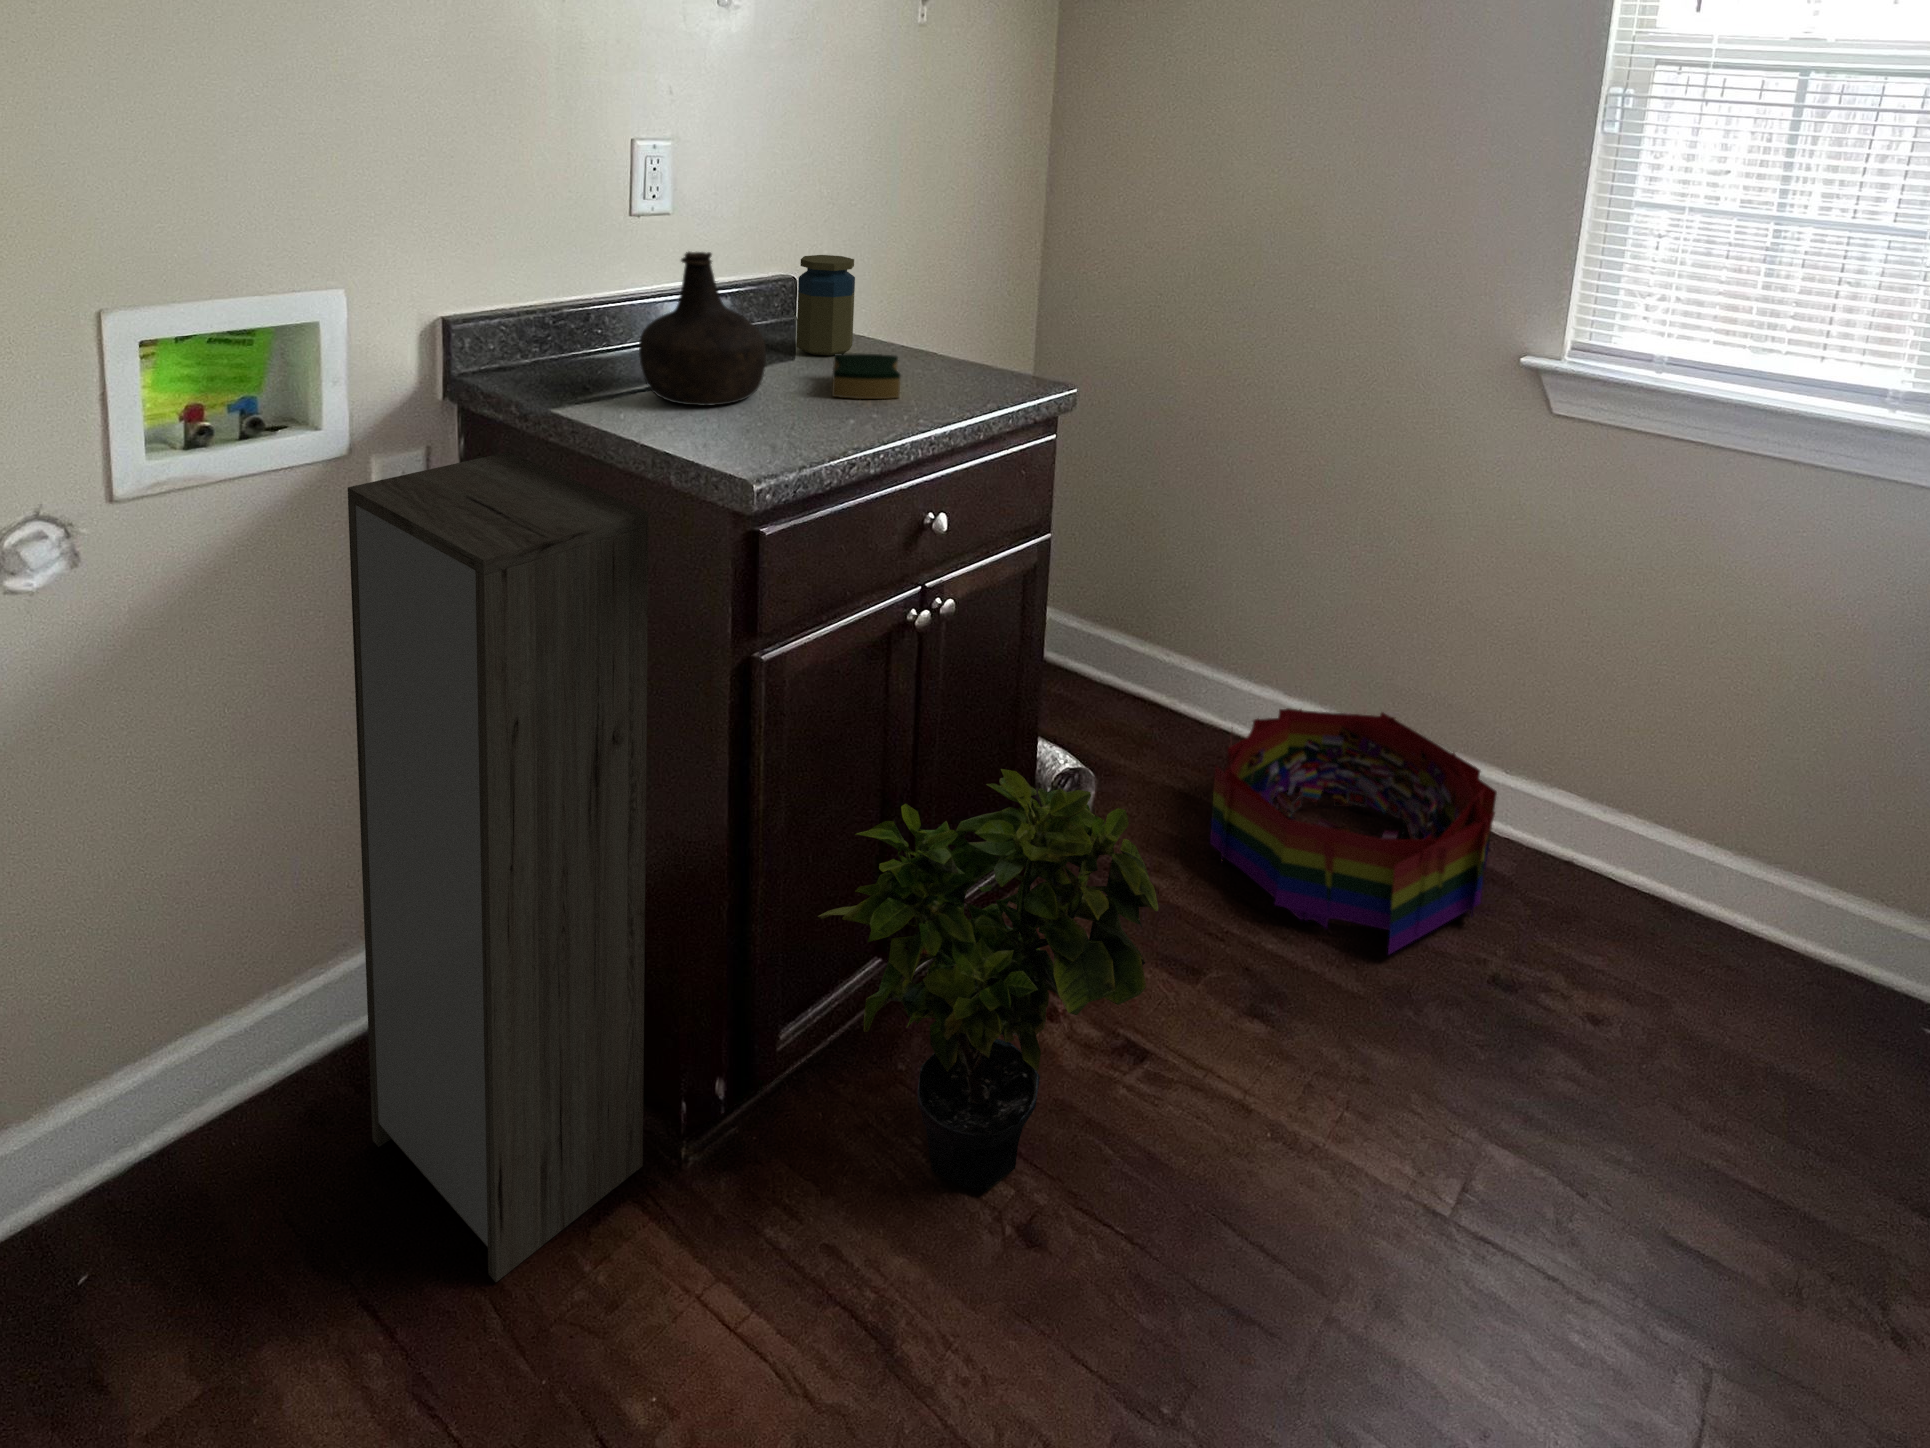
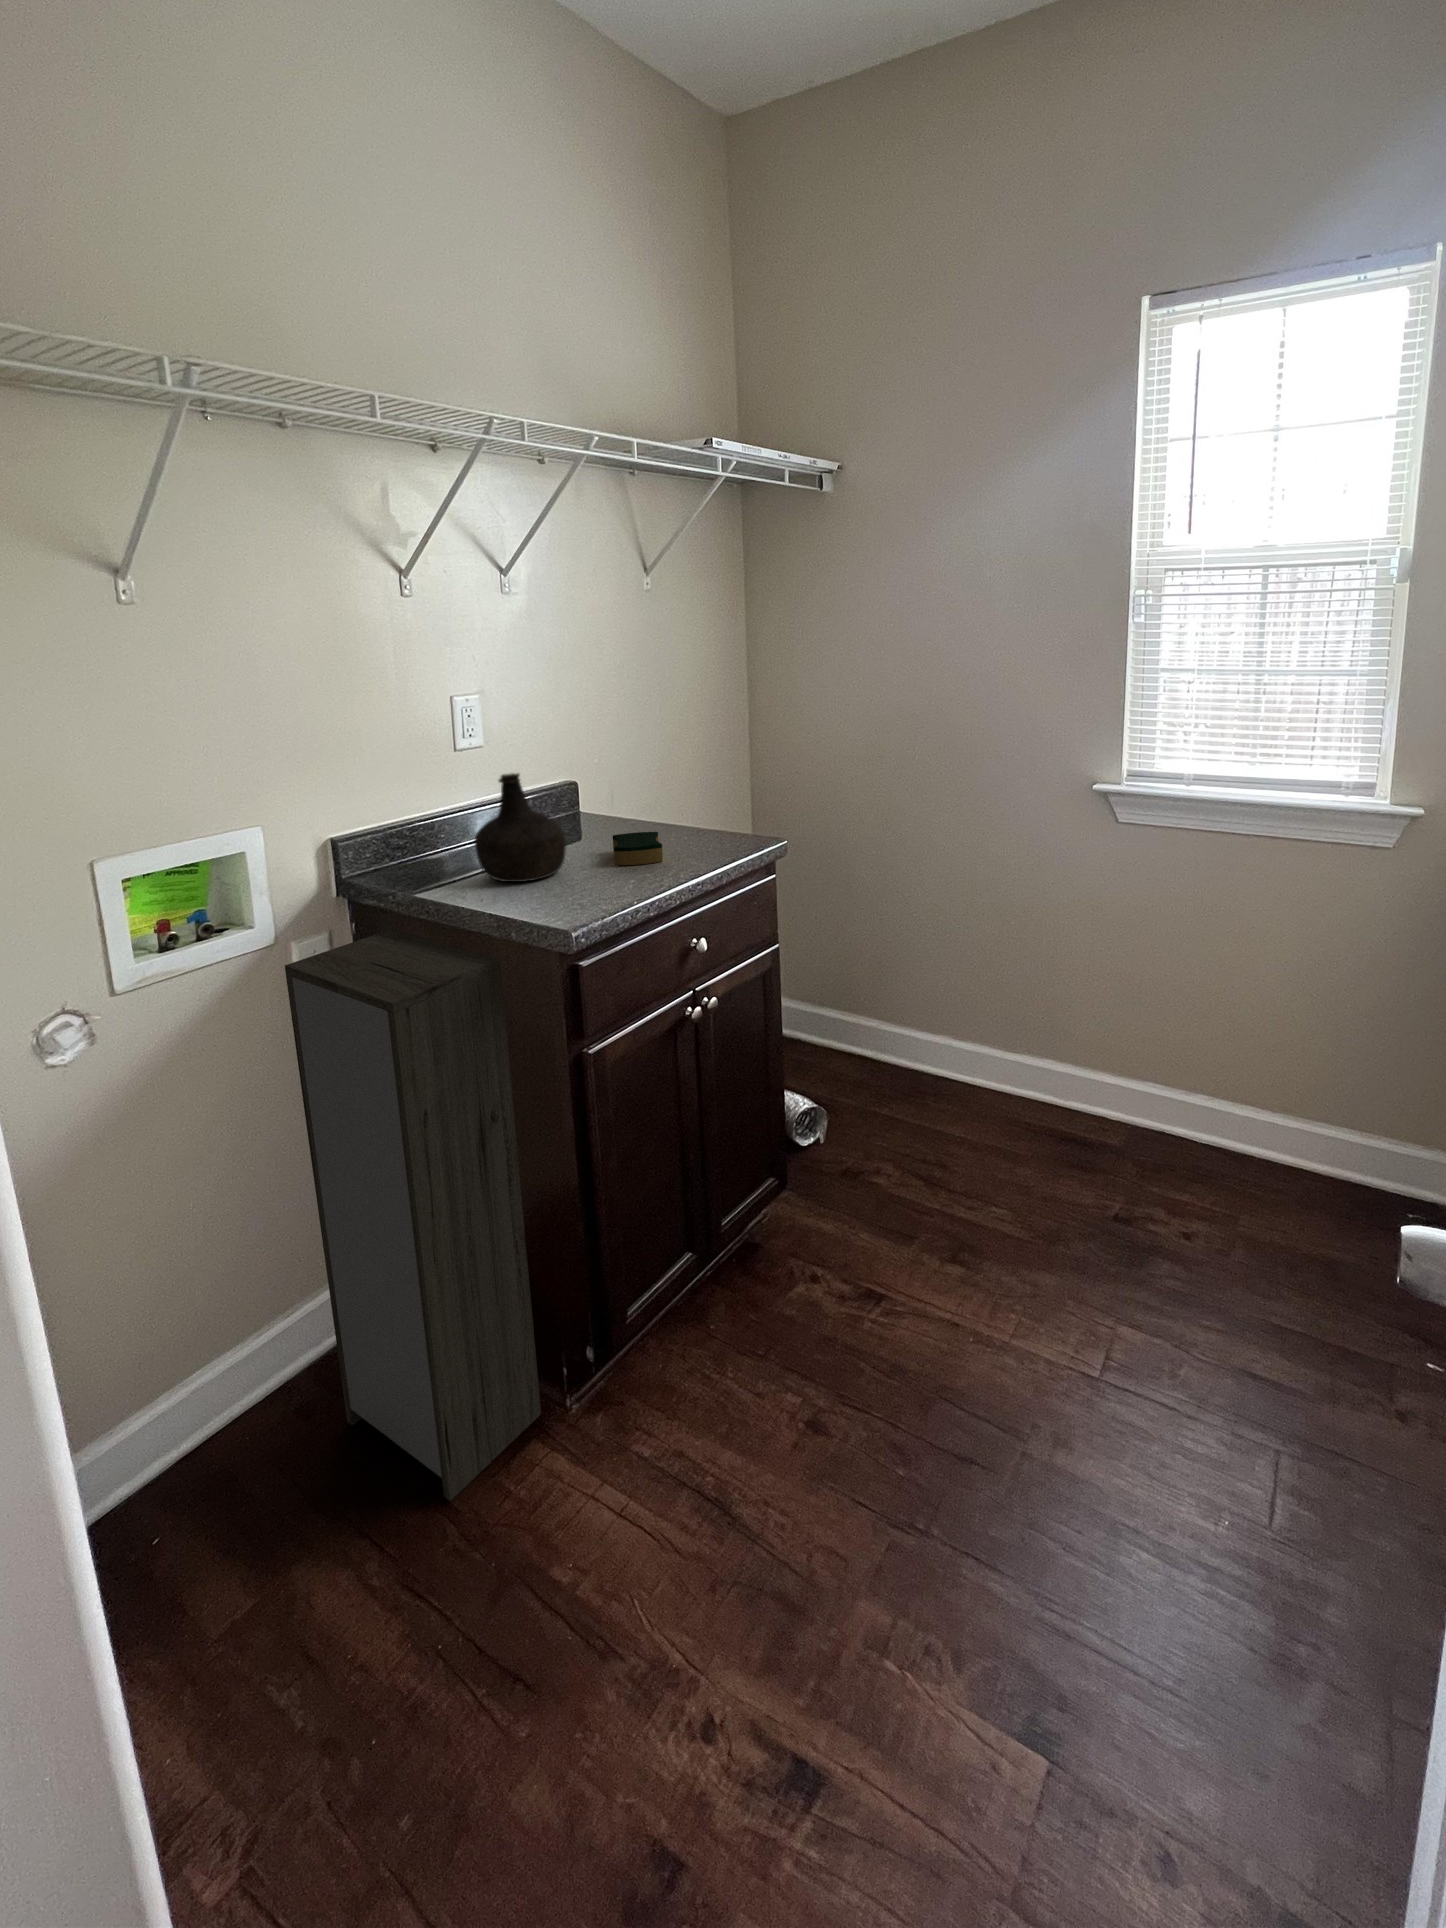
jar: present [796,255,855,355] -> none [580,765,624,837]
storage bin: present [1210,708,1497,954] -> none [912,1045,1109,1211]
potted plant: present [818,769,1158,1192] -> none [645,1109,880,1400]

